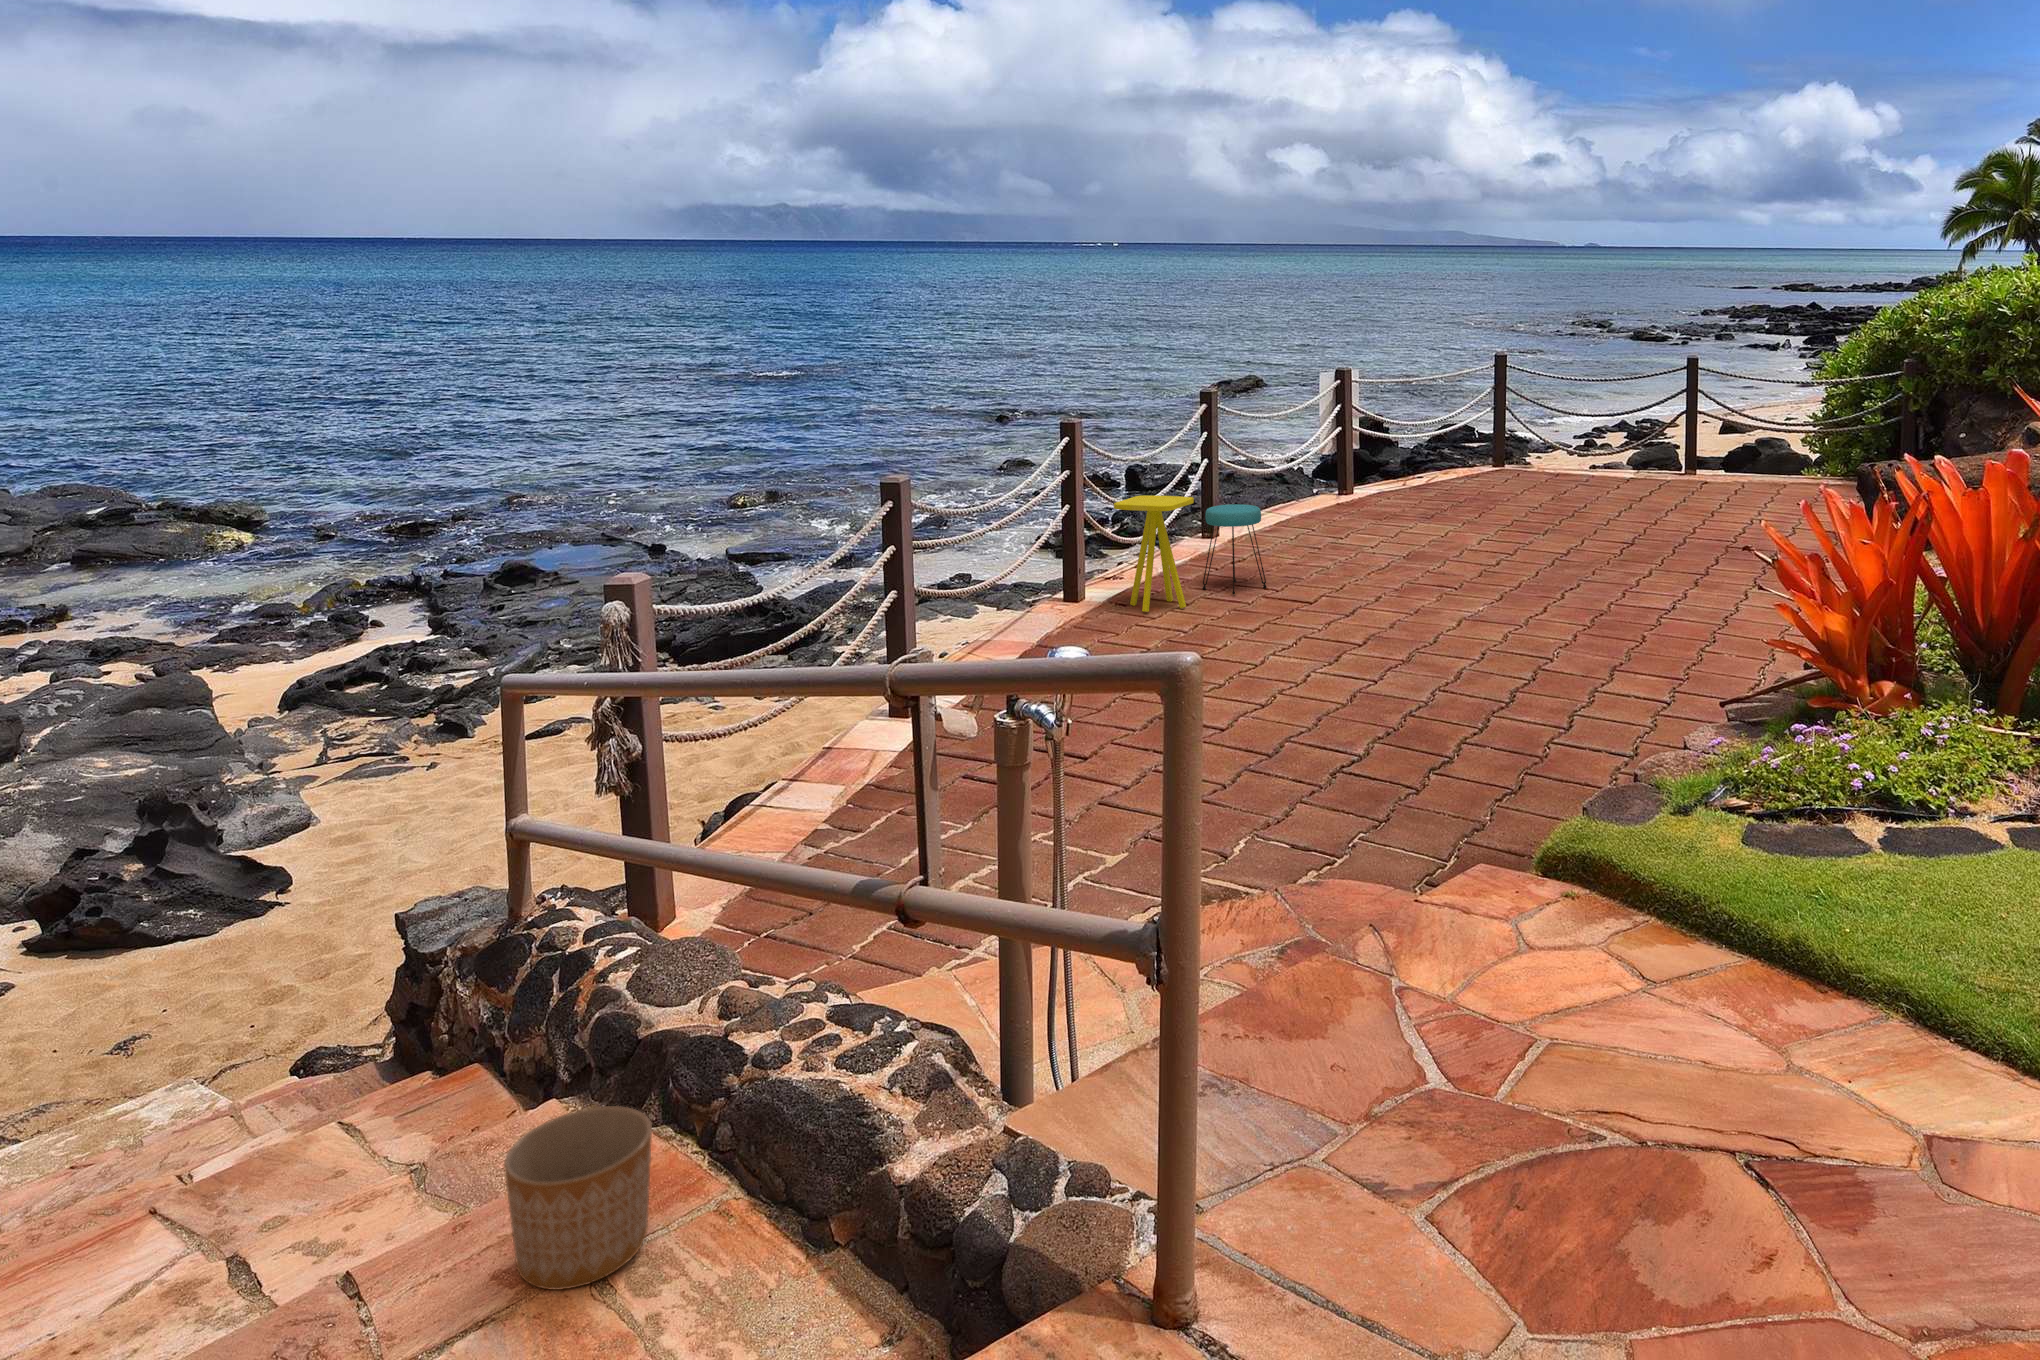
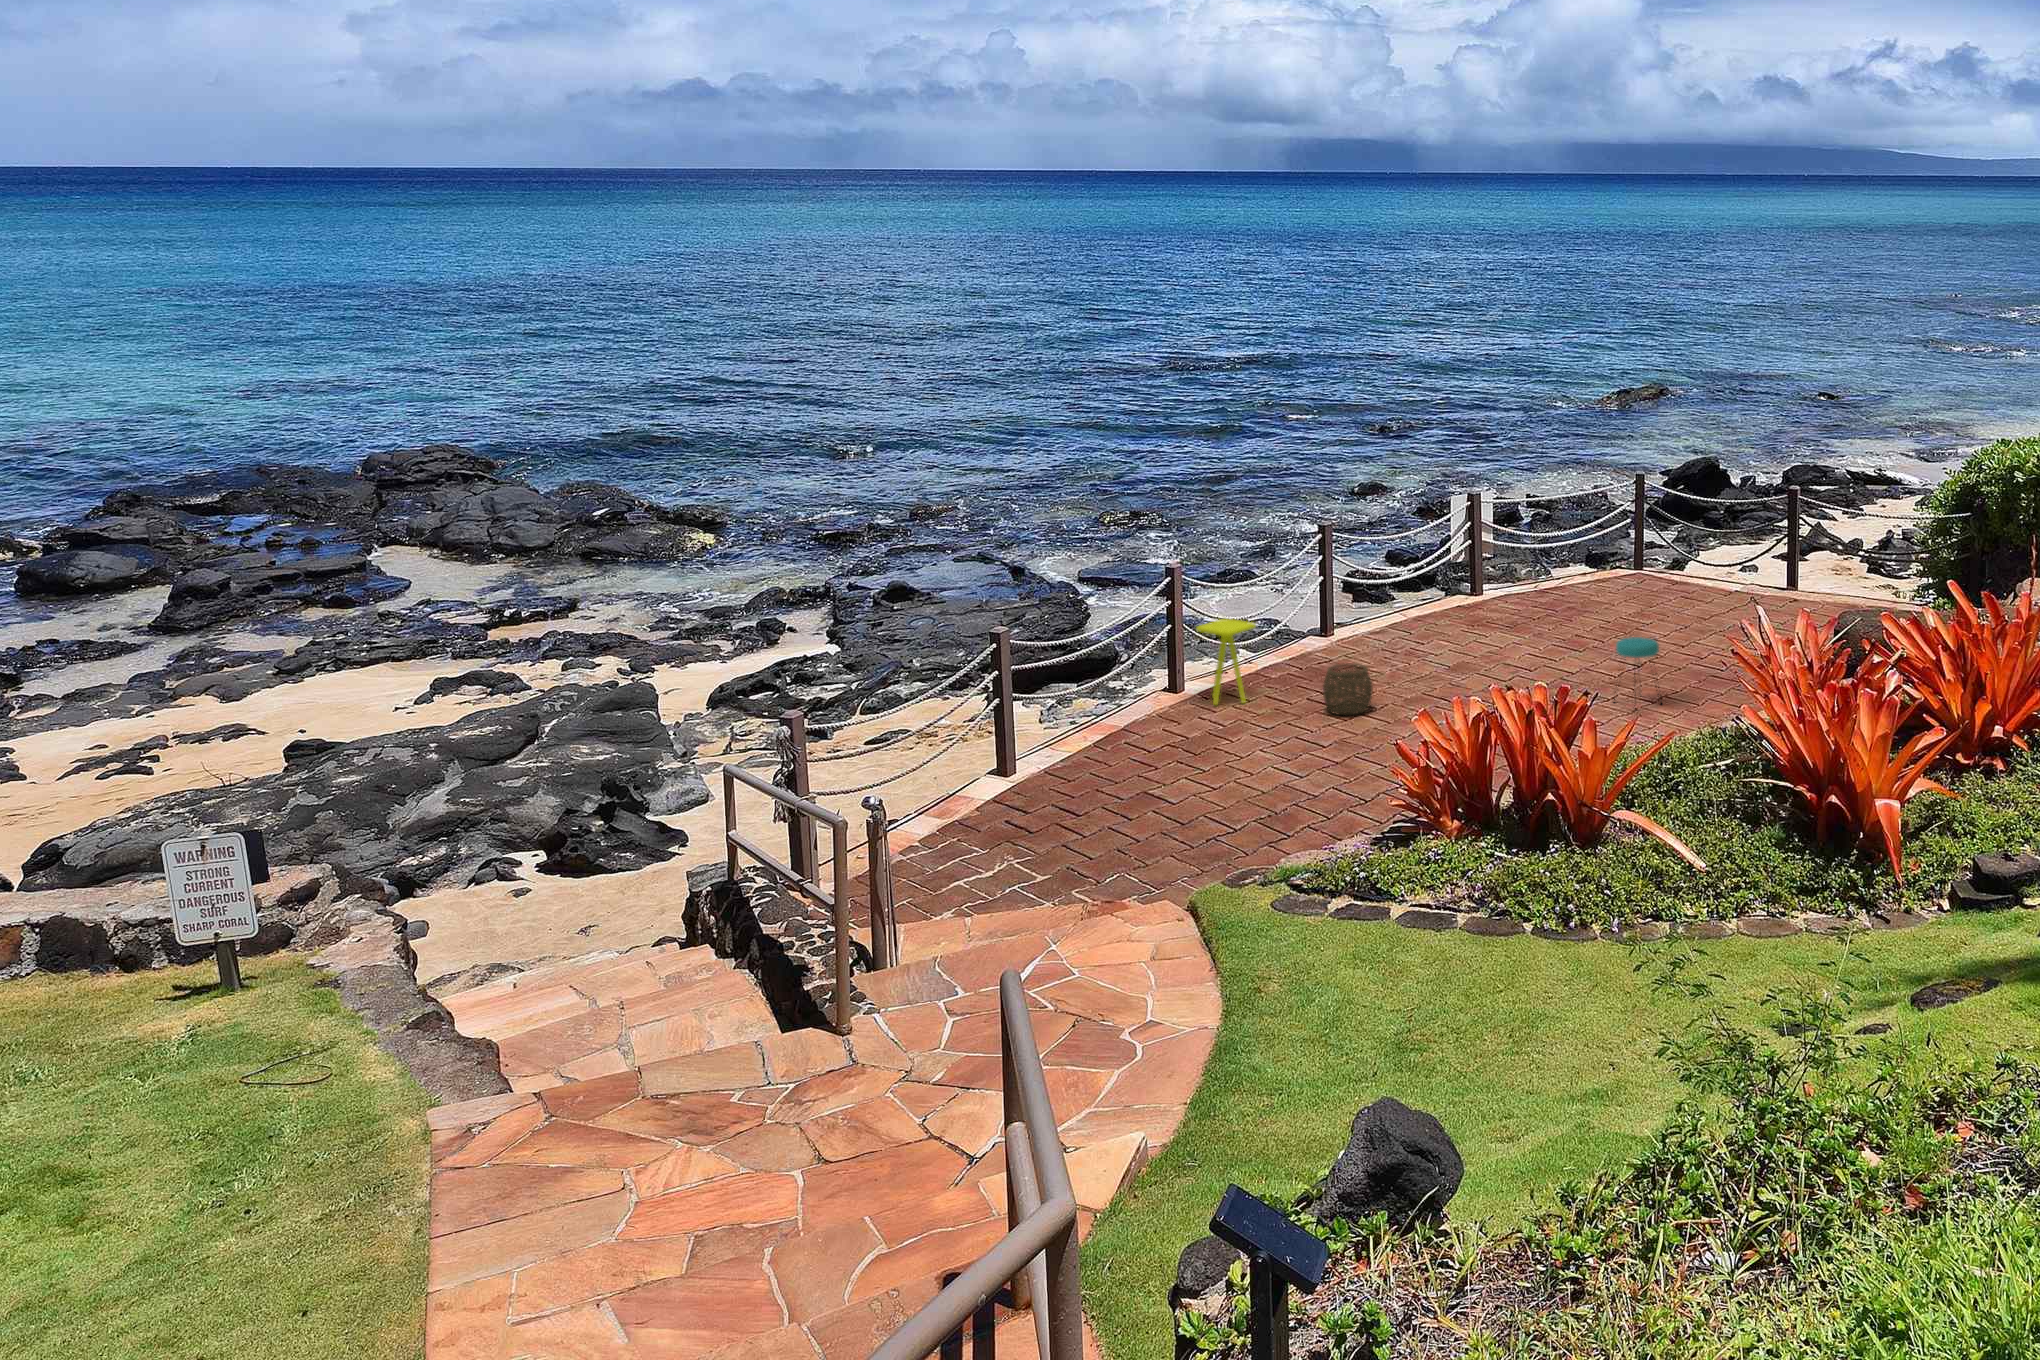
stool: present [1202,504,1266,594] -> present [1616,637,1662,702]
woven basket: none [1301,543,1370,612] -> present [1323,663,1373,715]
planter: present [504,1106,652,1290] -> none [655,948,705,1002]

